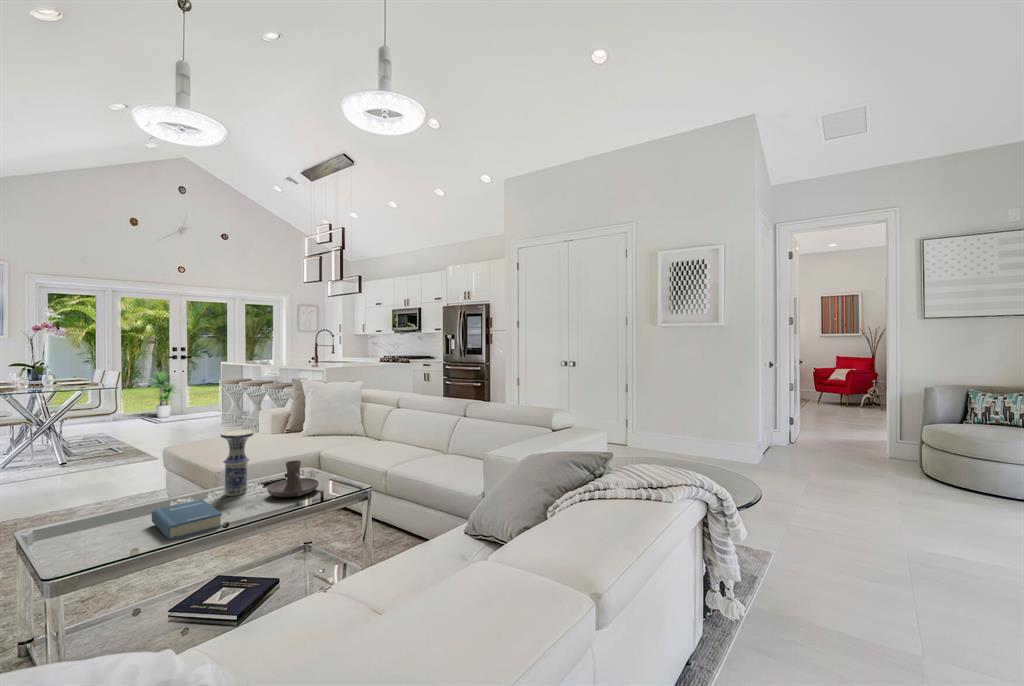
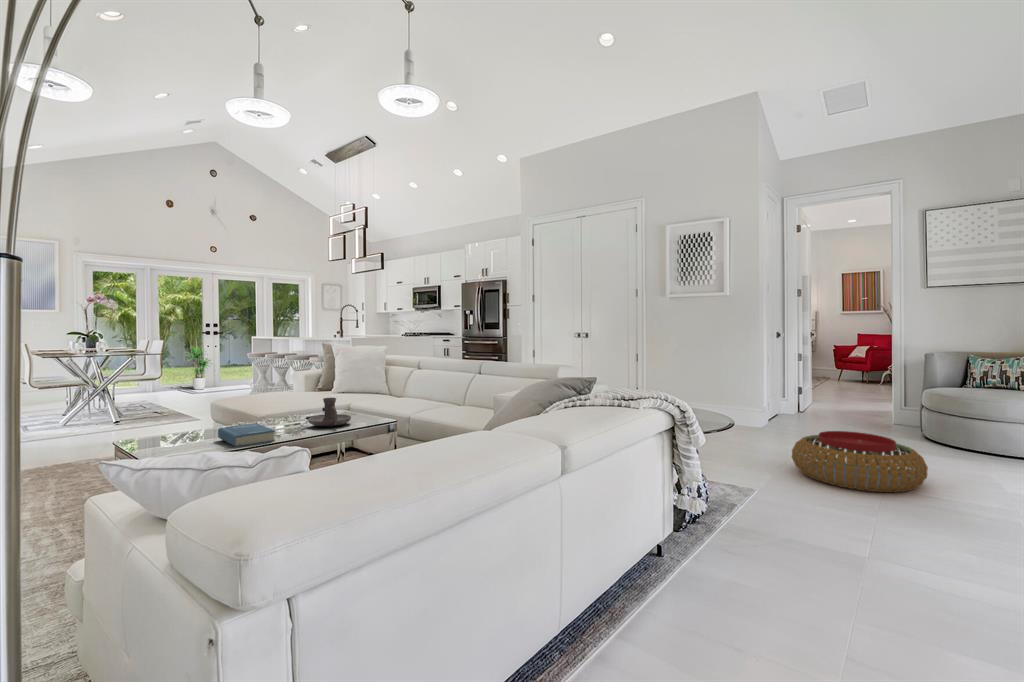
vase: present [221,430,254,496] -> none [269,372,295,427]
pouf: none [806,481,959,558] -> present [792,431,928,492]

